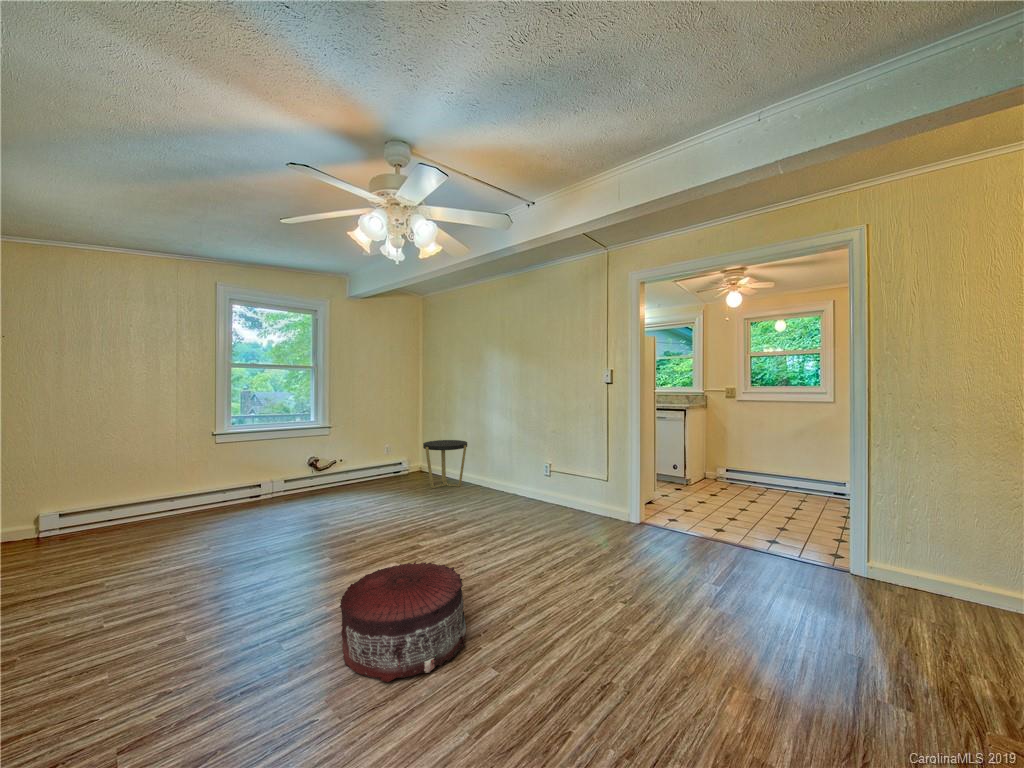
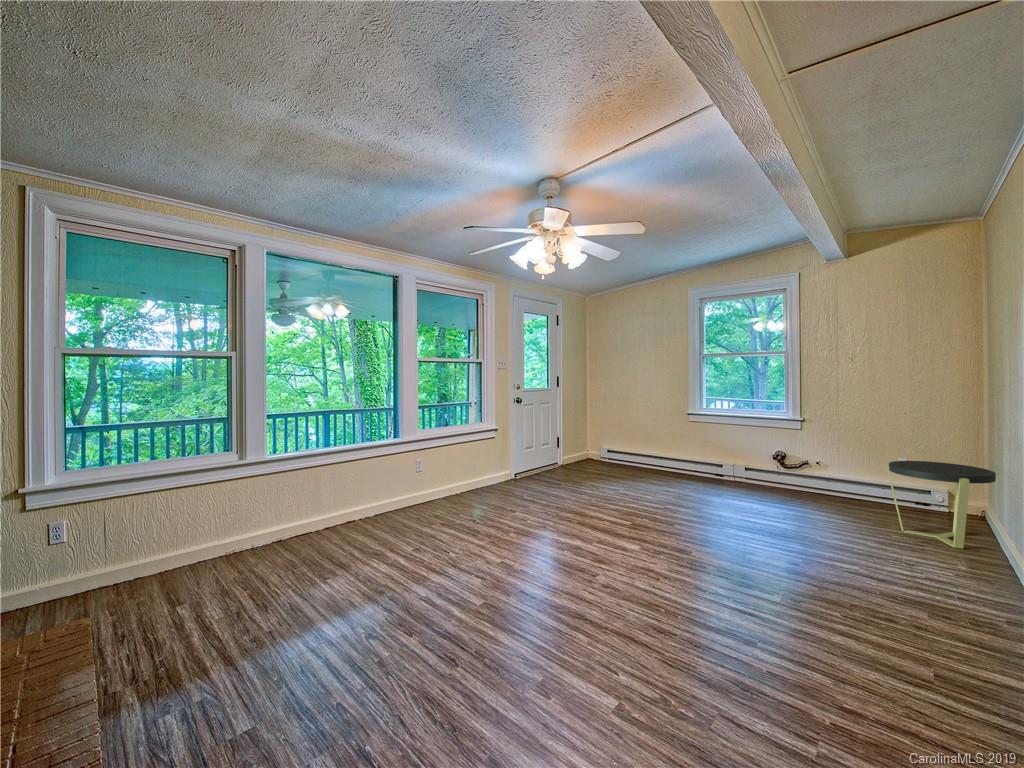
pouf: present [340,561,466,682] -> none [472,512,559,584]

